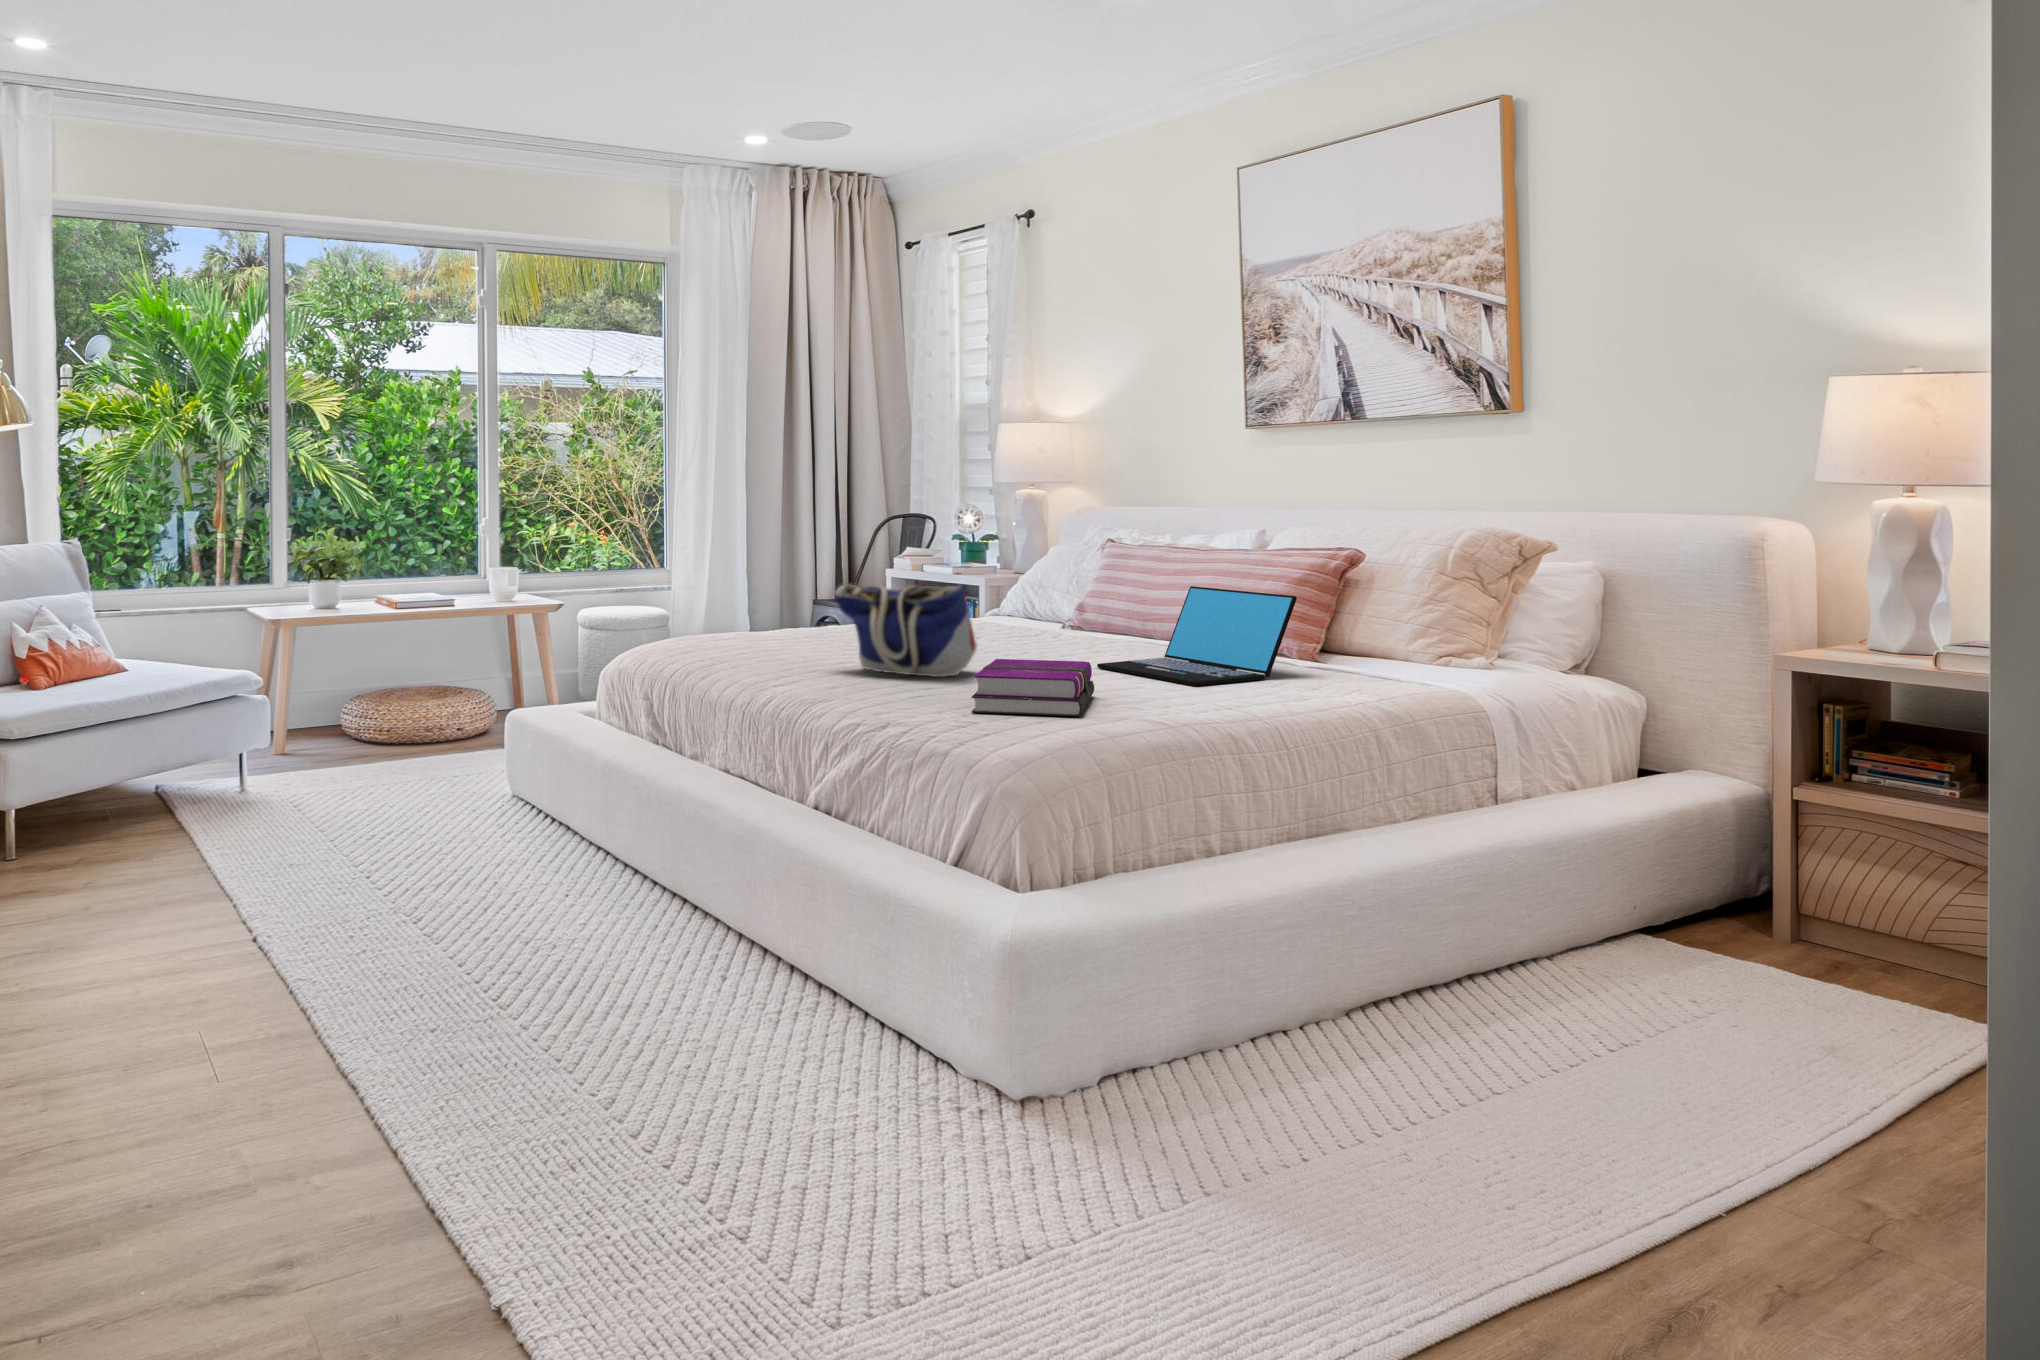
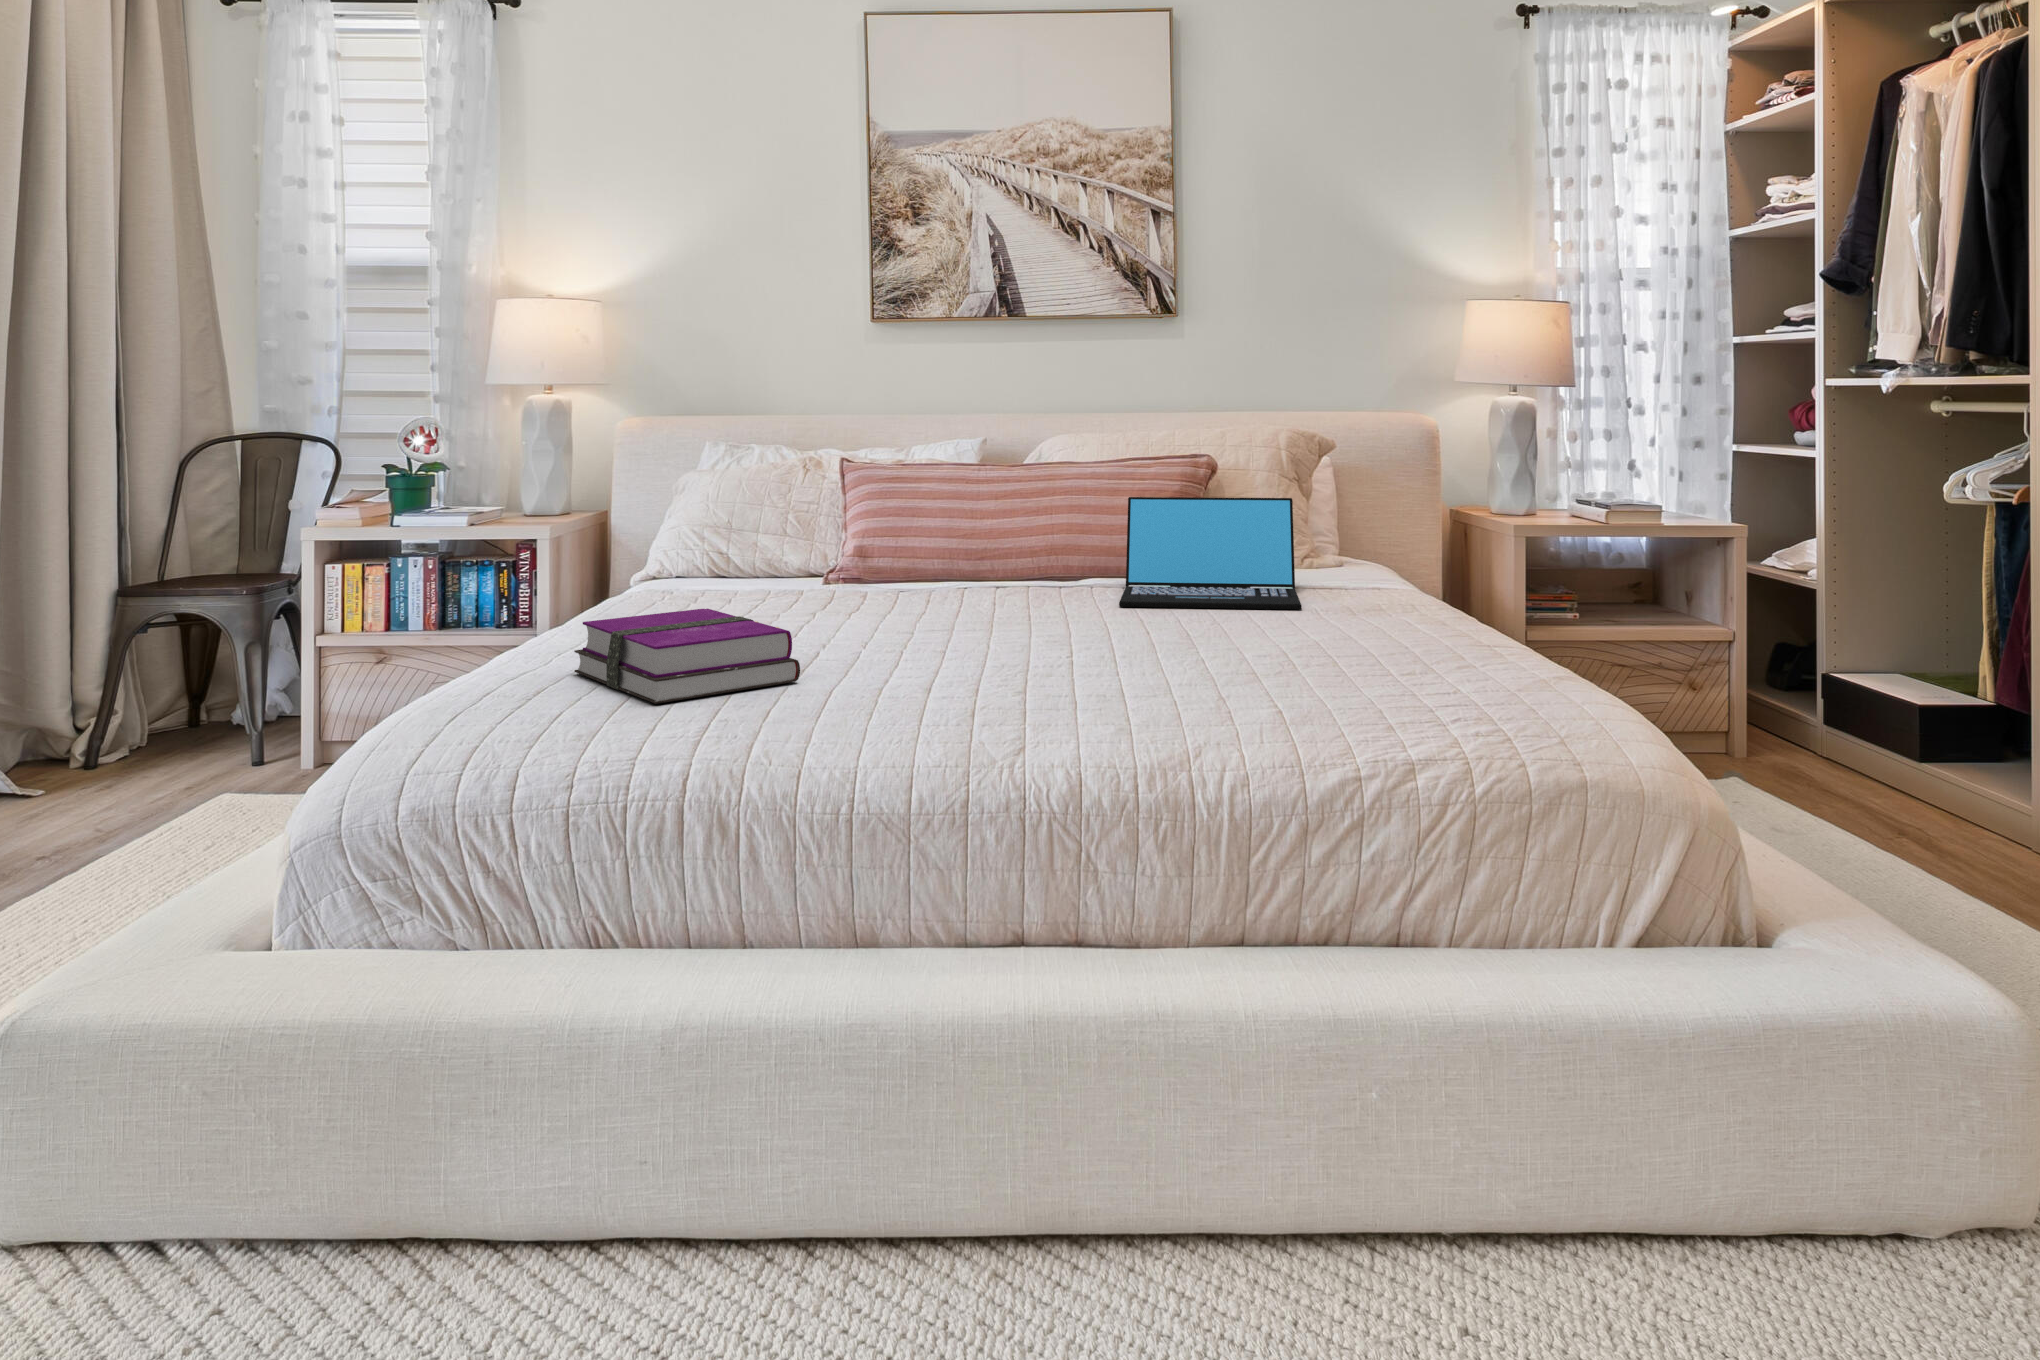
tote bag: present [835,584,977,677] -> none [905,505,1123,653]
hardback book: present [971,659,1094,716] -> present [574,609,800,704]

